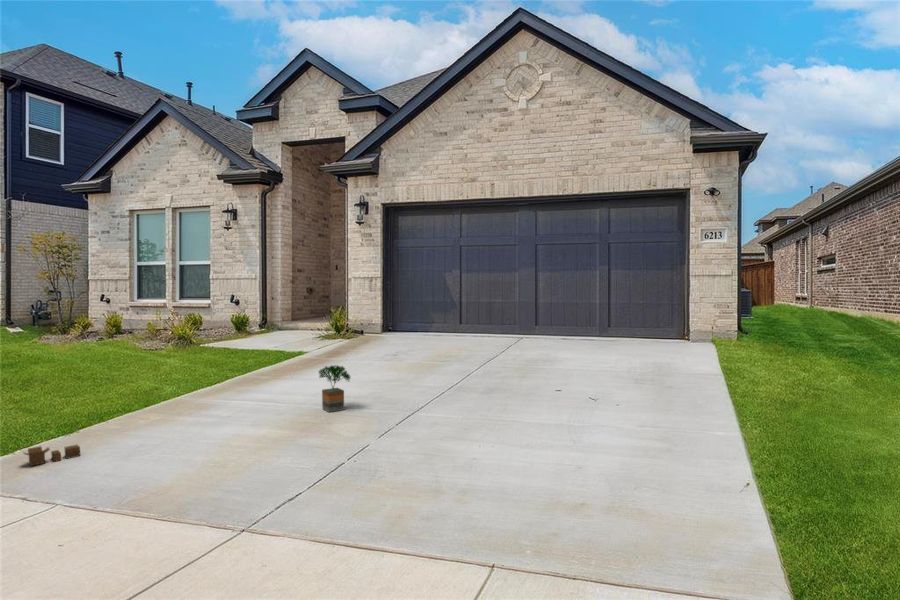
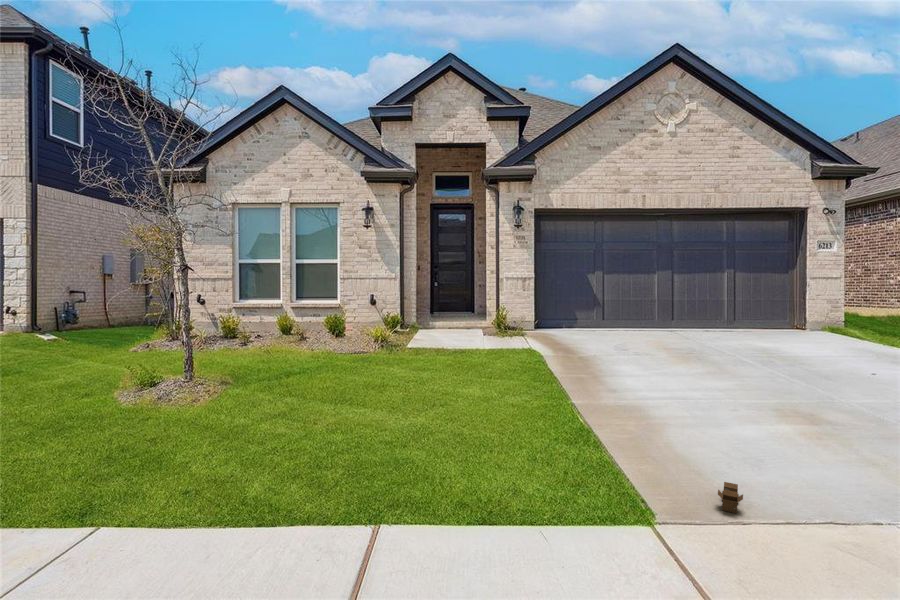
potted tree: present [319,366,350,412] -> none [754,373,790,419]

